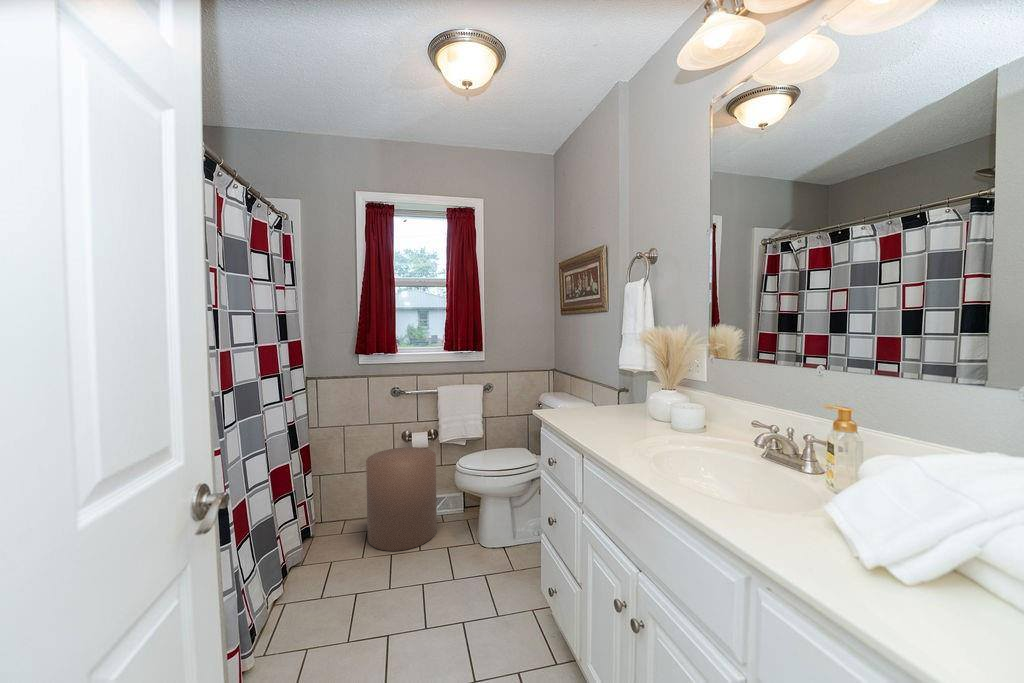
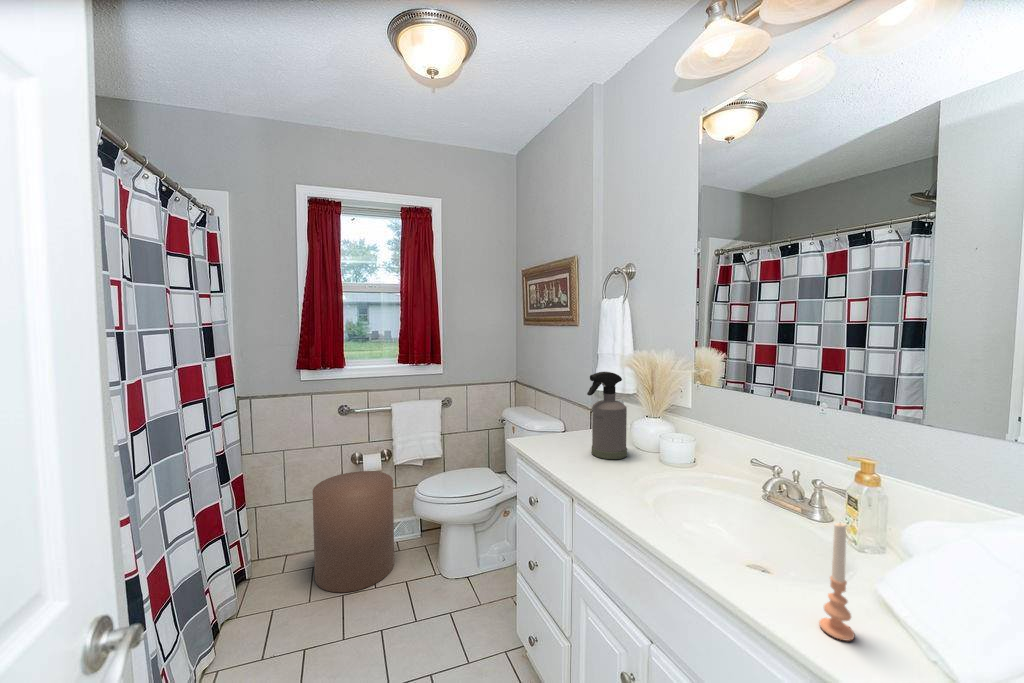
spray bottle: none [602,346,640,426] -> present [587,372,627,459]
candle: none [771,441,800,546] -> present [819,523,855,641]

